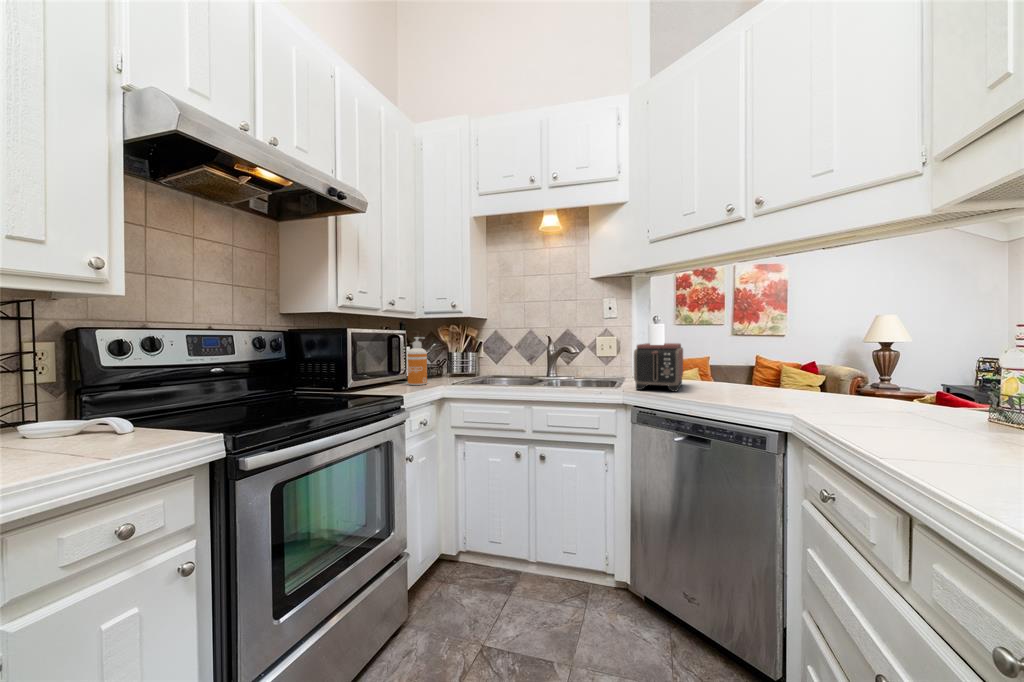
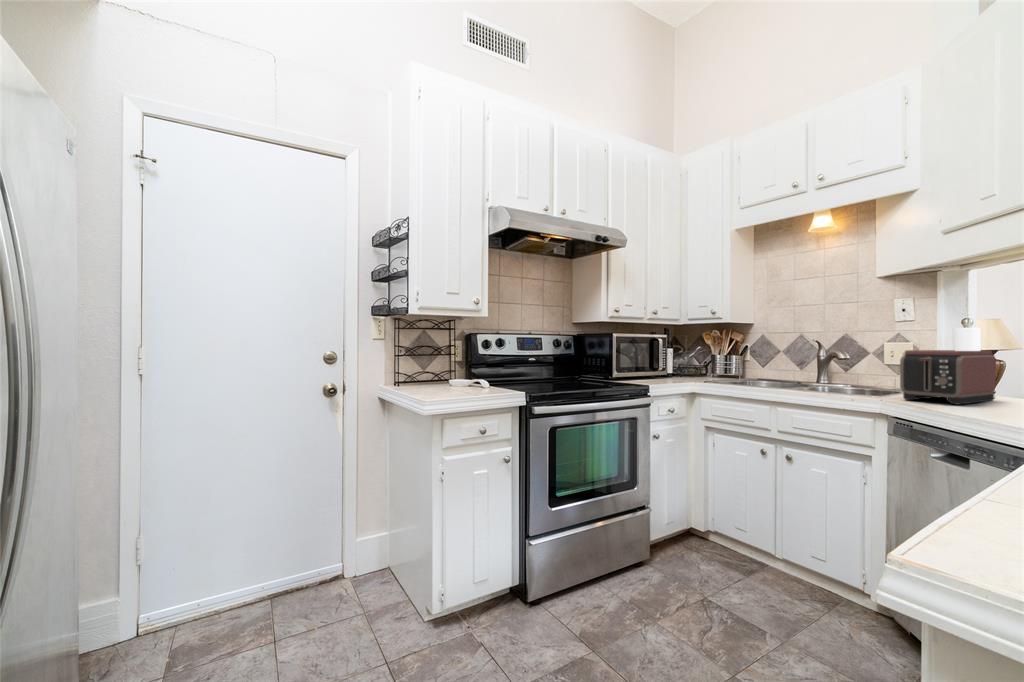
soap dispenser: present [407,337,427,385] -> none [666,341,683,382]

